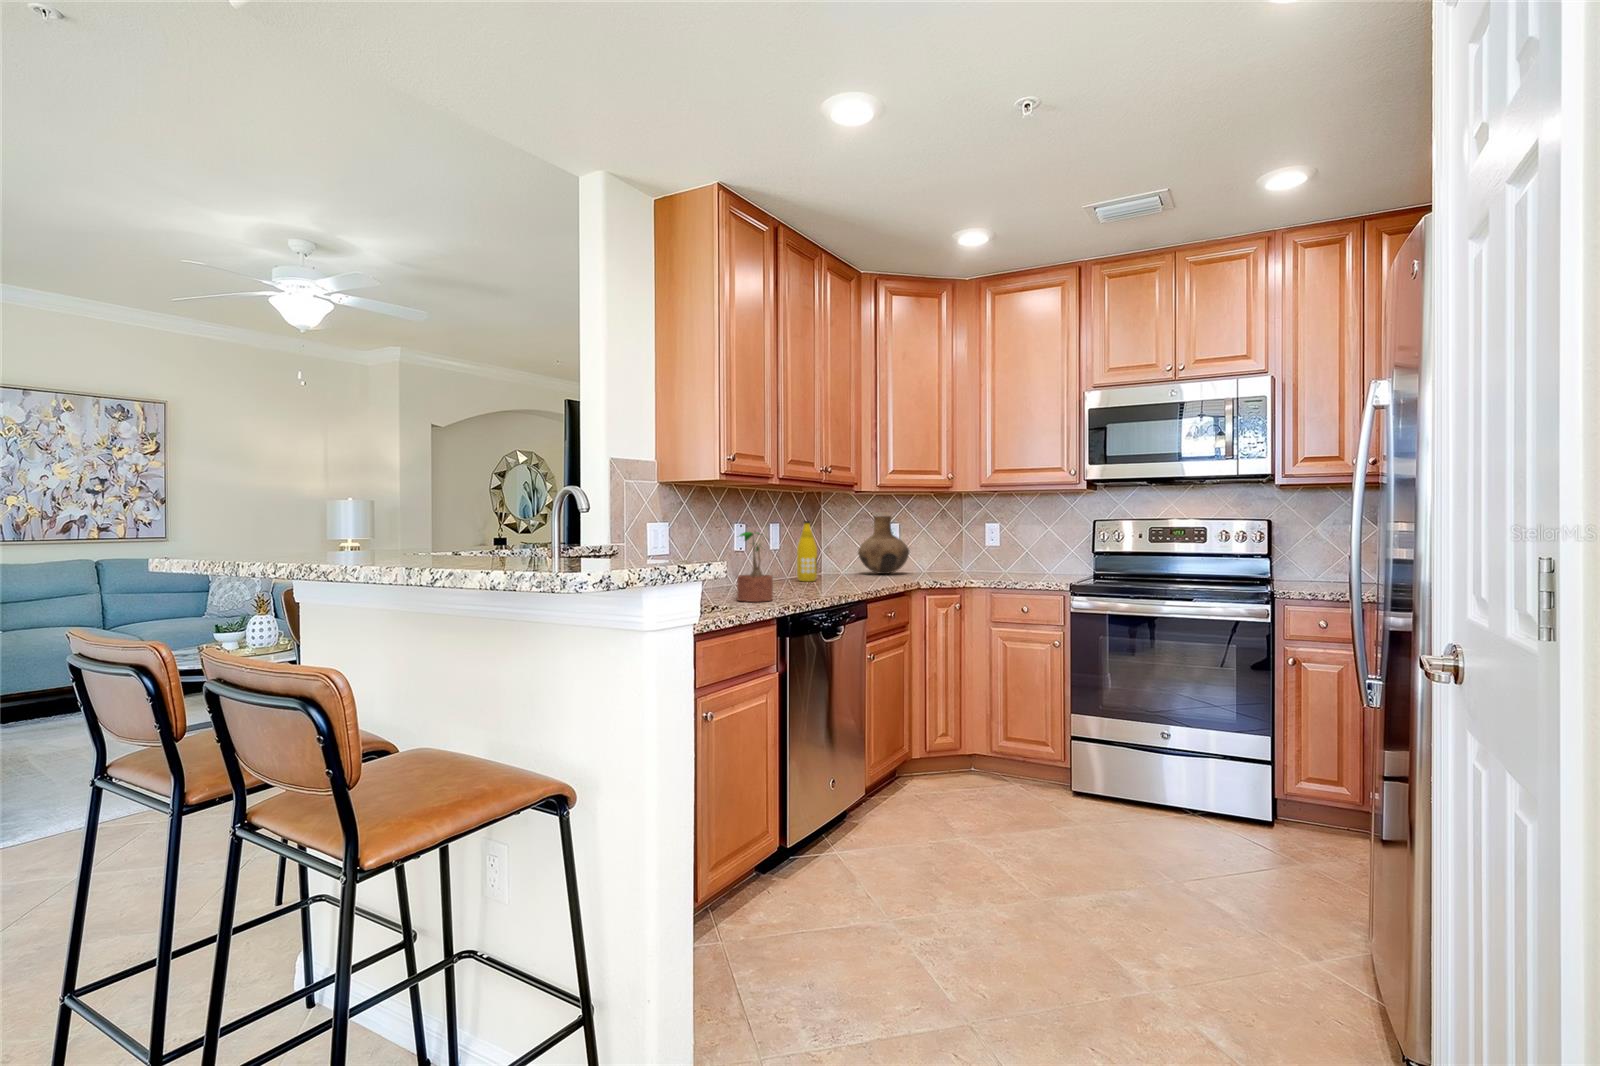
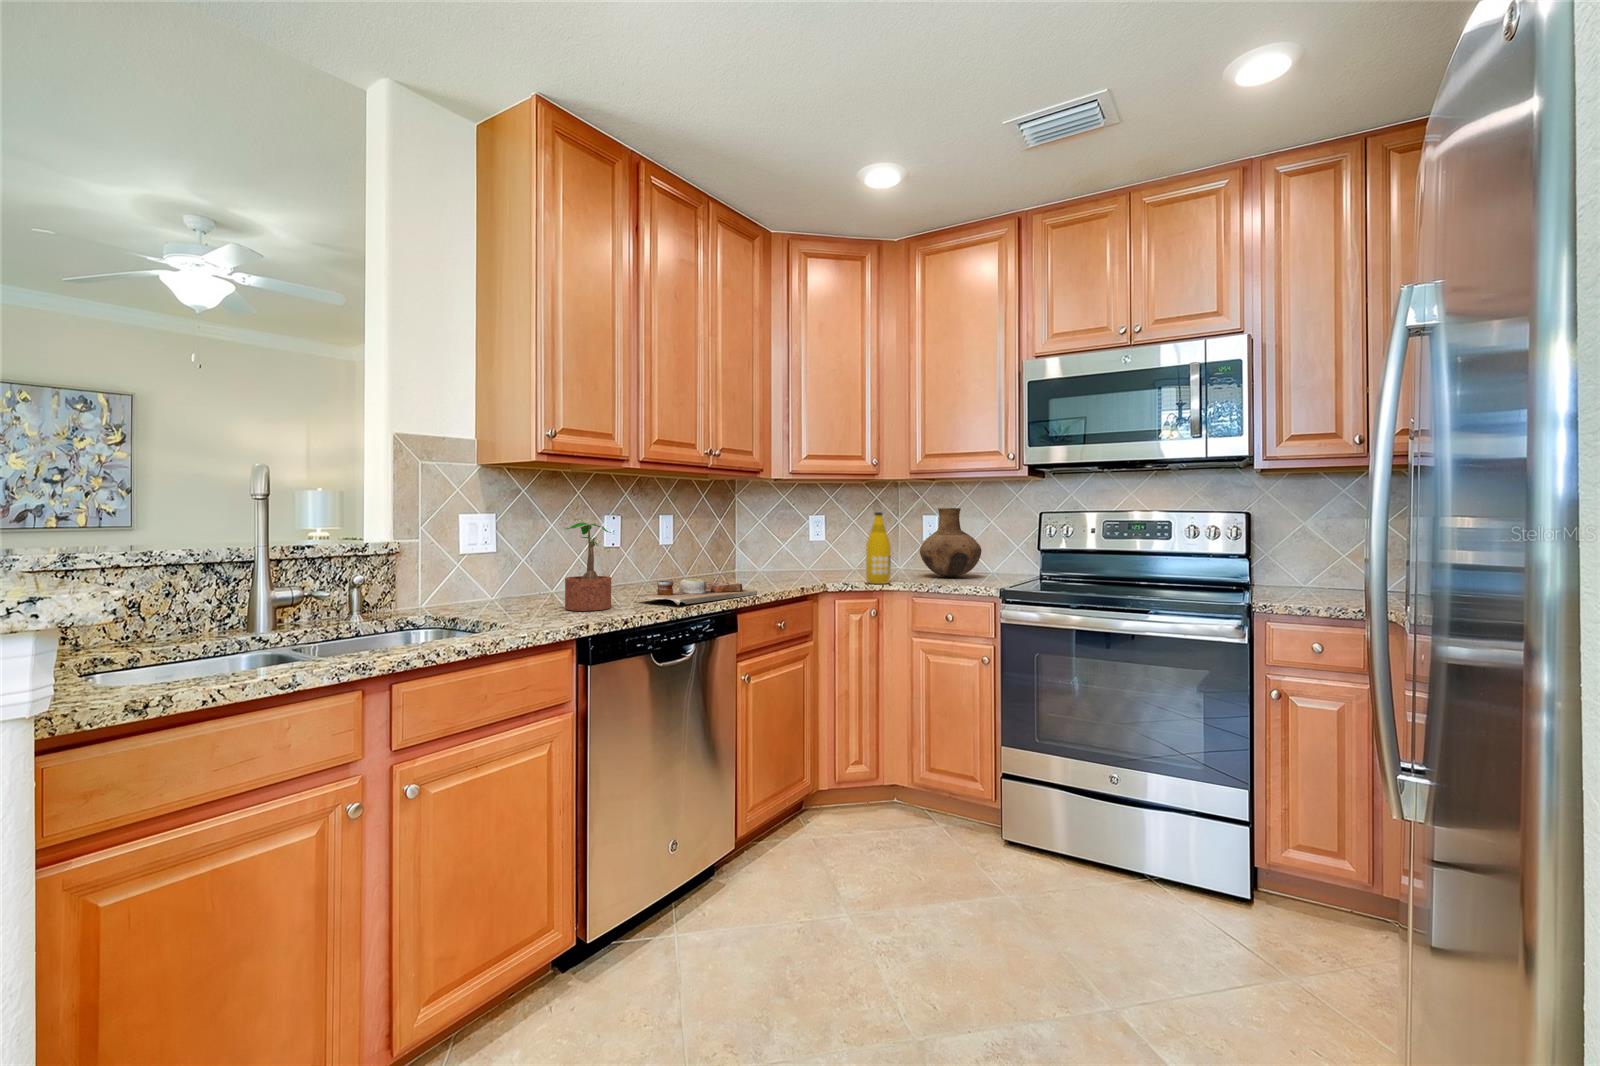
vase: present [858,516,909,574] -> present [919,508,982,577]
bottle: present [797,521,817,581] -> present [866,512,891,584]
cutting board: none [784,577,871,598] -> present [637,578,757,605]

